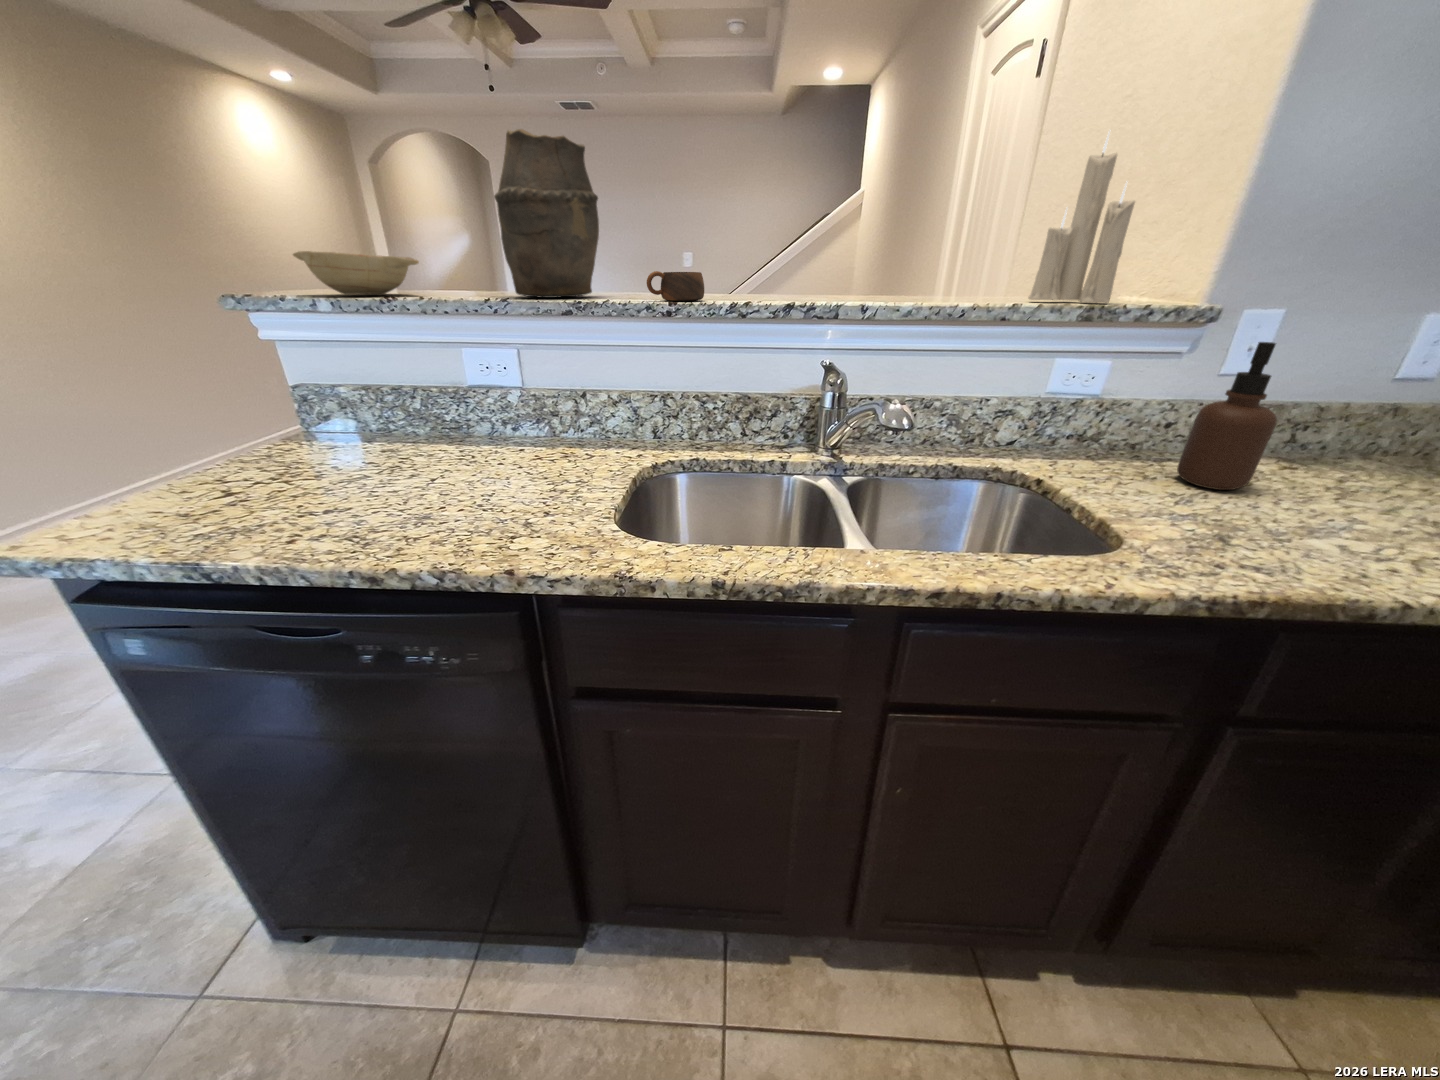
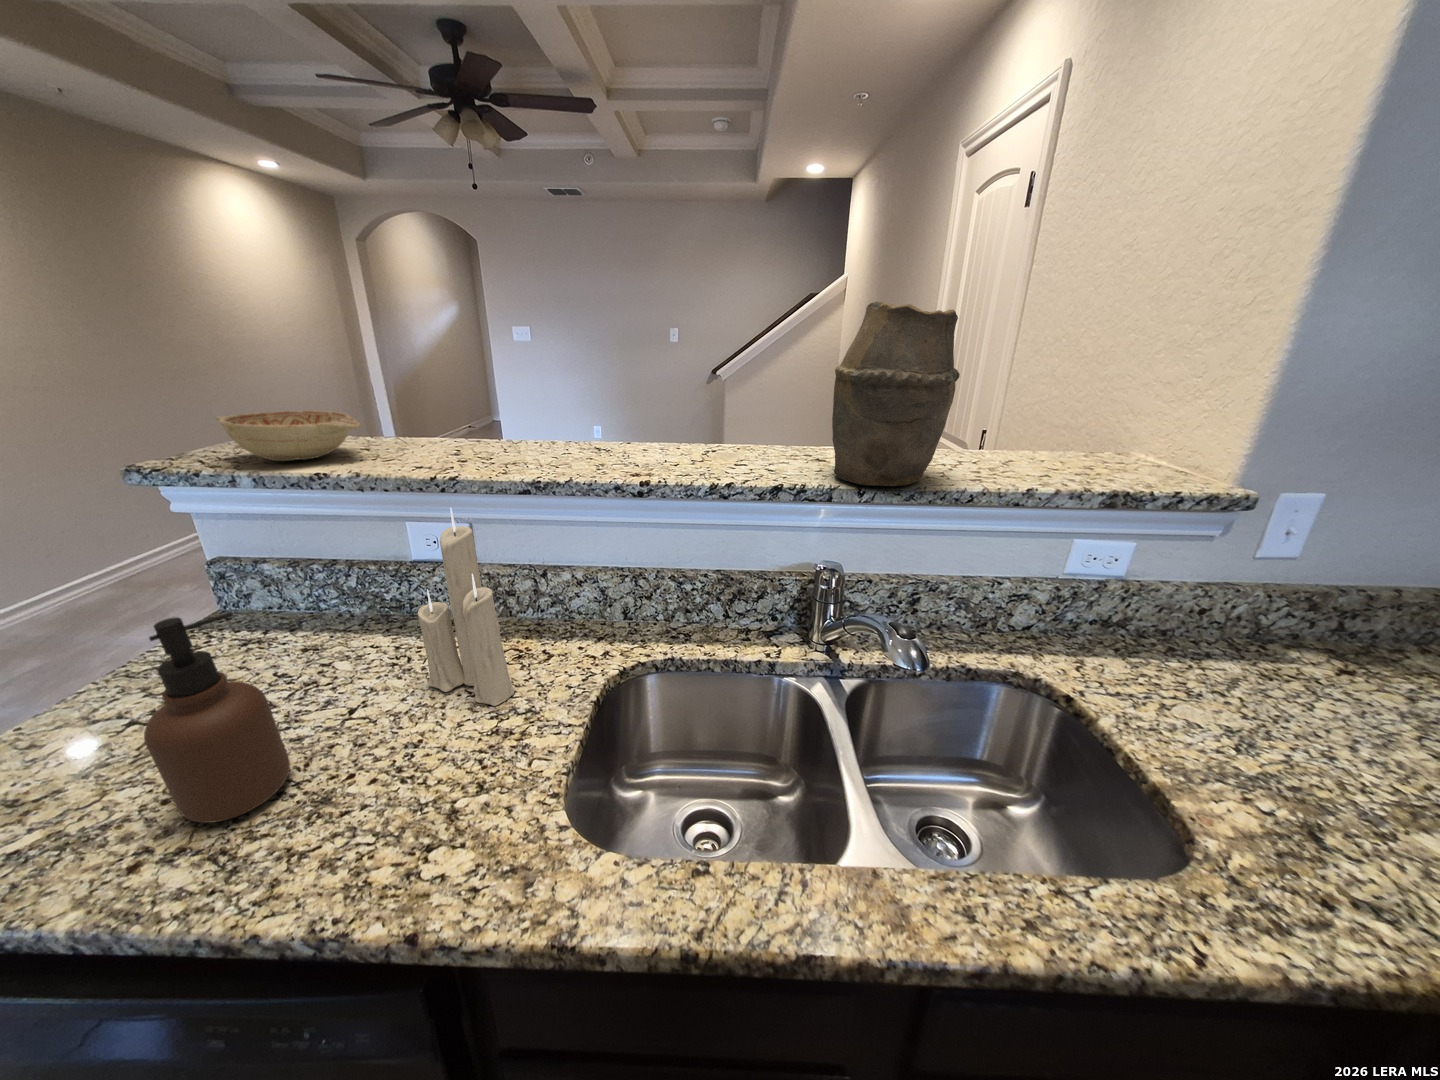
vase: present [494,129,599,298] -> present [832,302,960,486]
candle: present [1028,132,1135,303] -> present [418,508,514,706]
cup: present [647,271,704,301] -> none [614,444,681,482]
soap dispenser: present [1177,342,1277,490] -> present [144,612,290,823]

